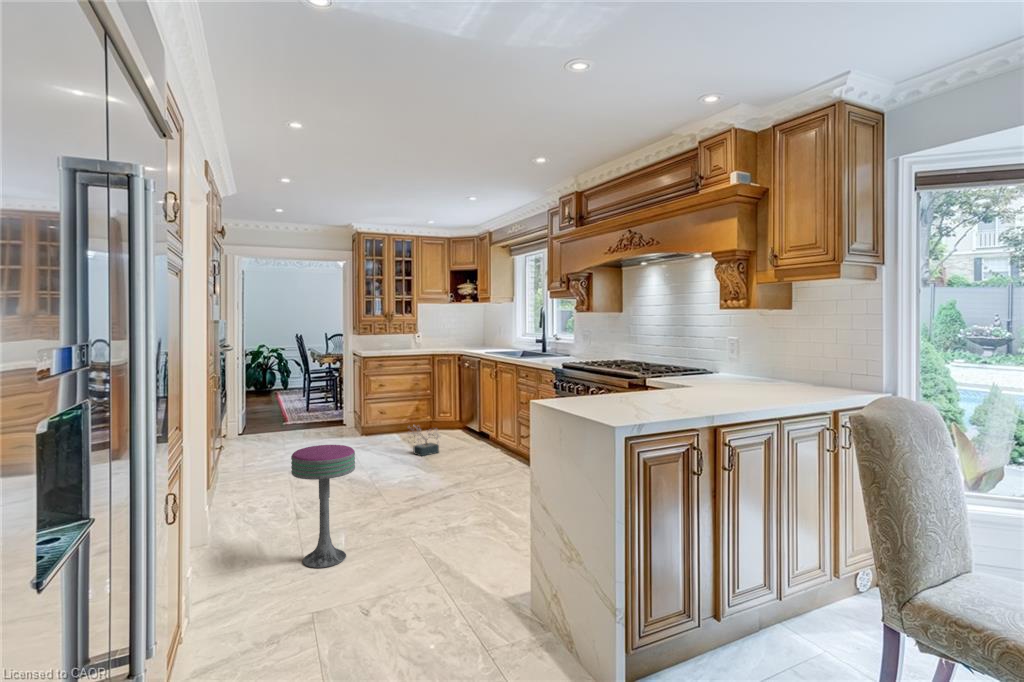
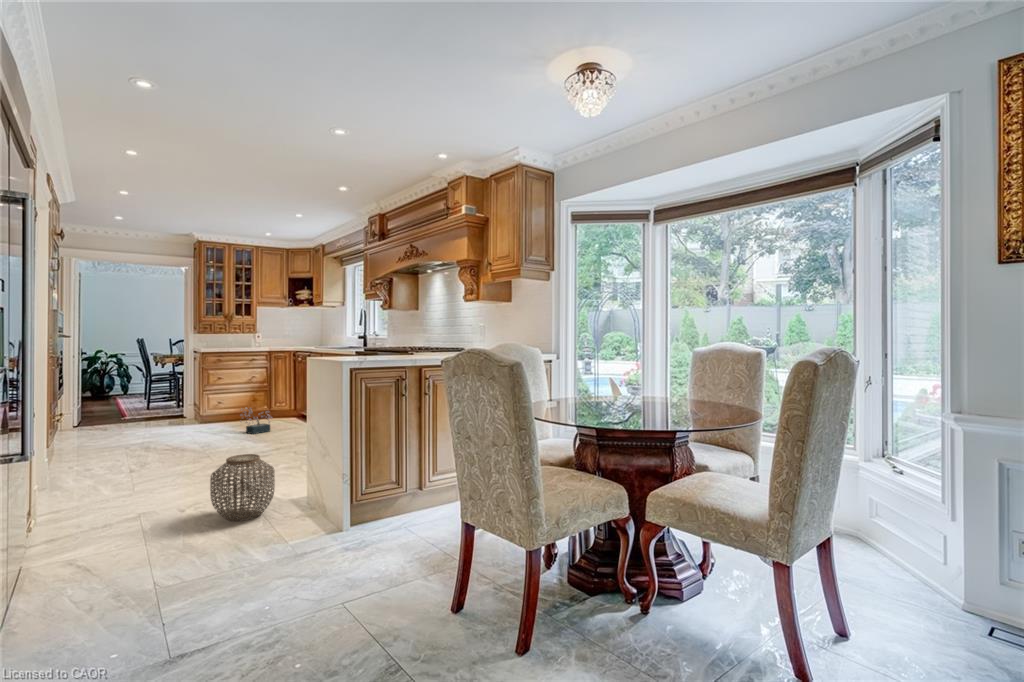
bar stool: present [291,445,355,568] -> none [113,405,173,500]
woven basket: none [413,533,492,632] -> present [210,454,275,521]

